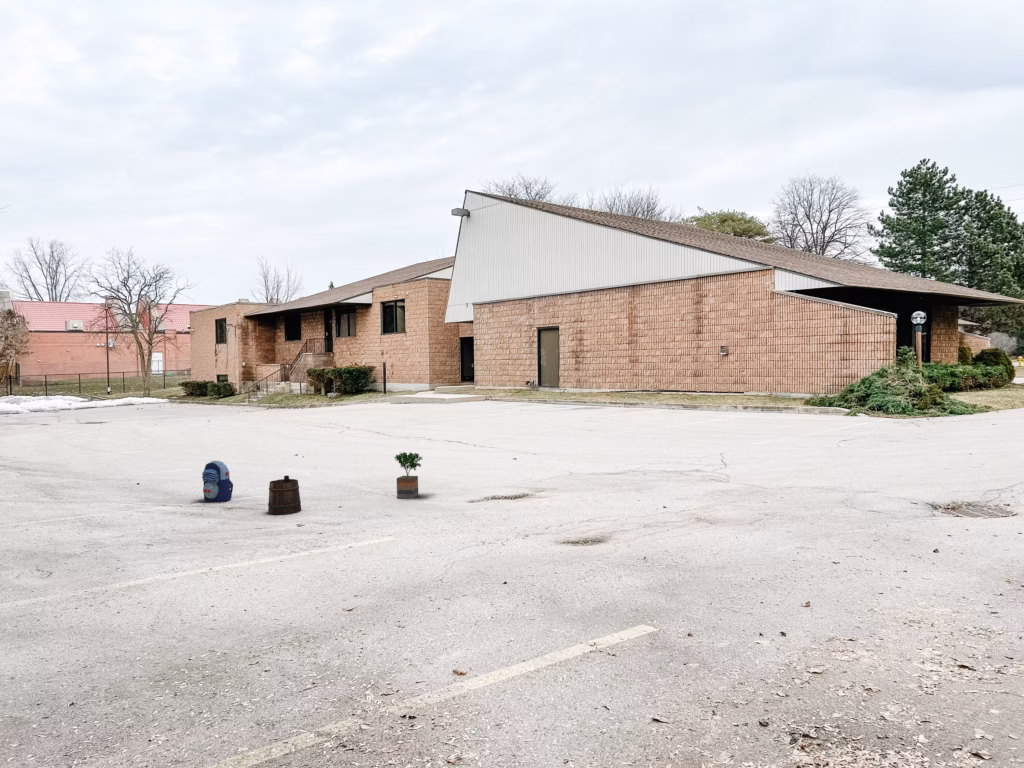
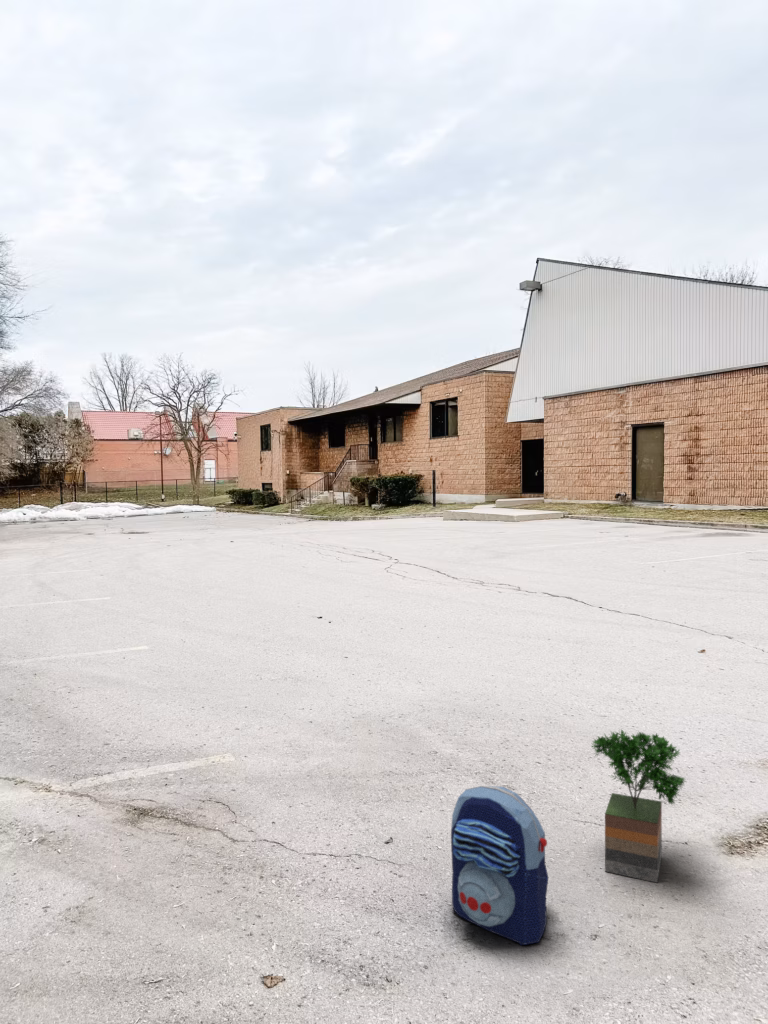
backpack: present [202,461,233,502] -> present [451,786,548,945]
bucket: present [268,476,301,515] -> none [230,808,330,963]

